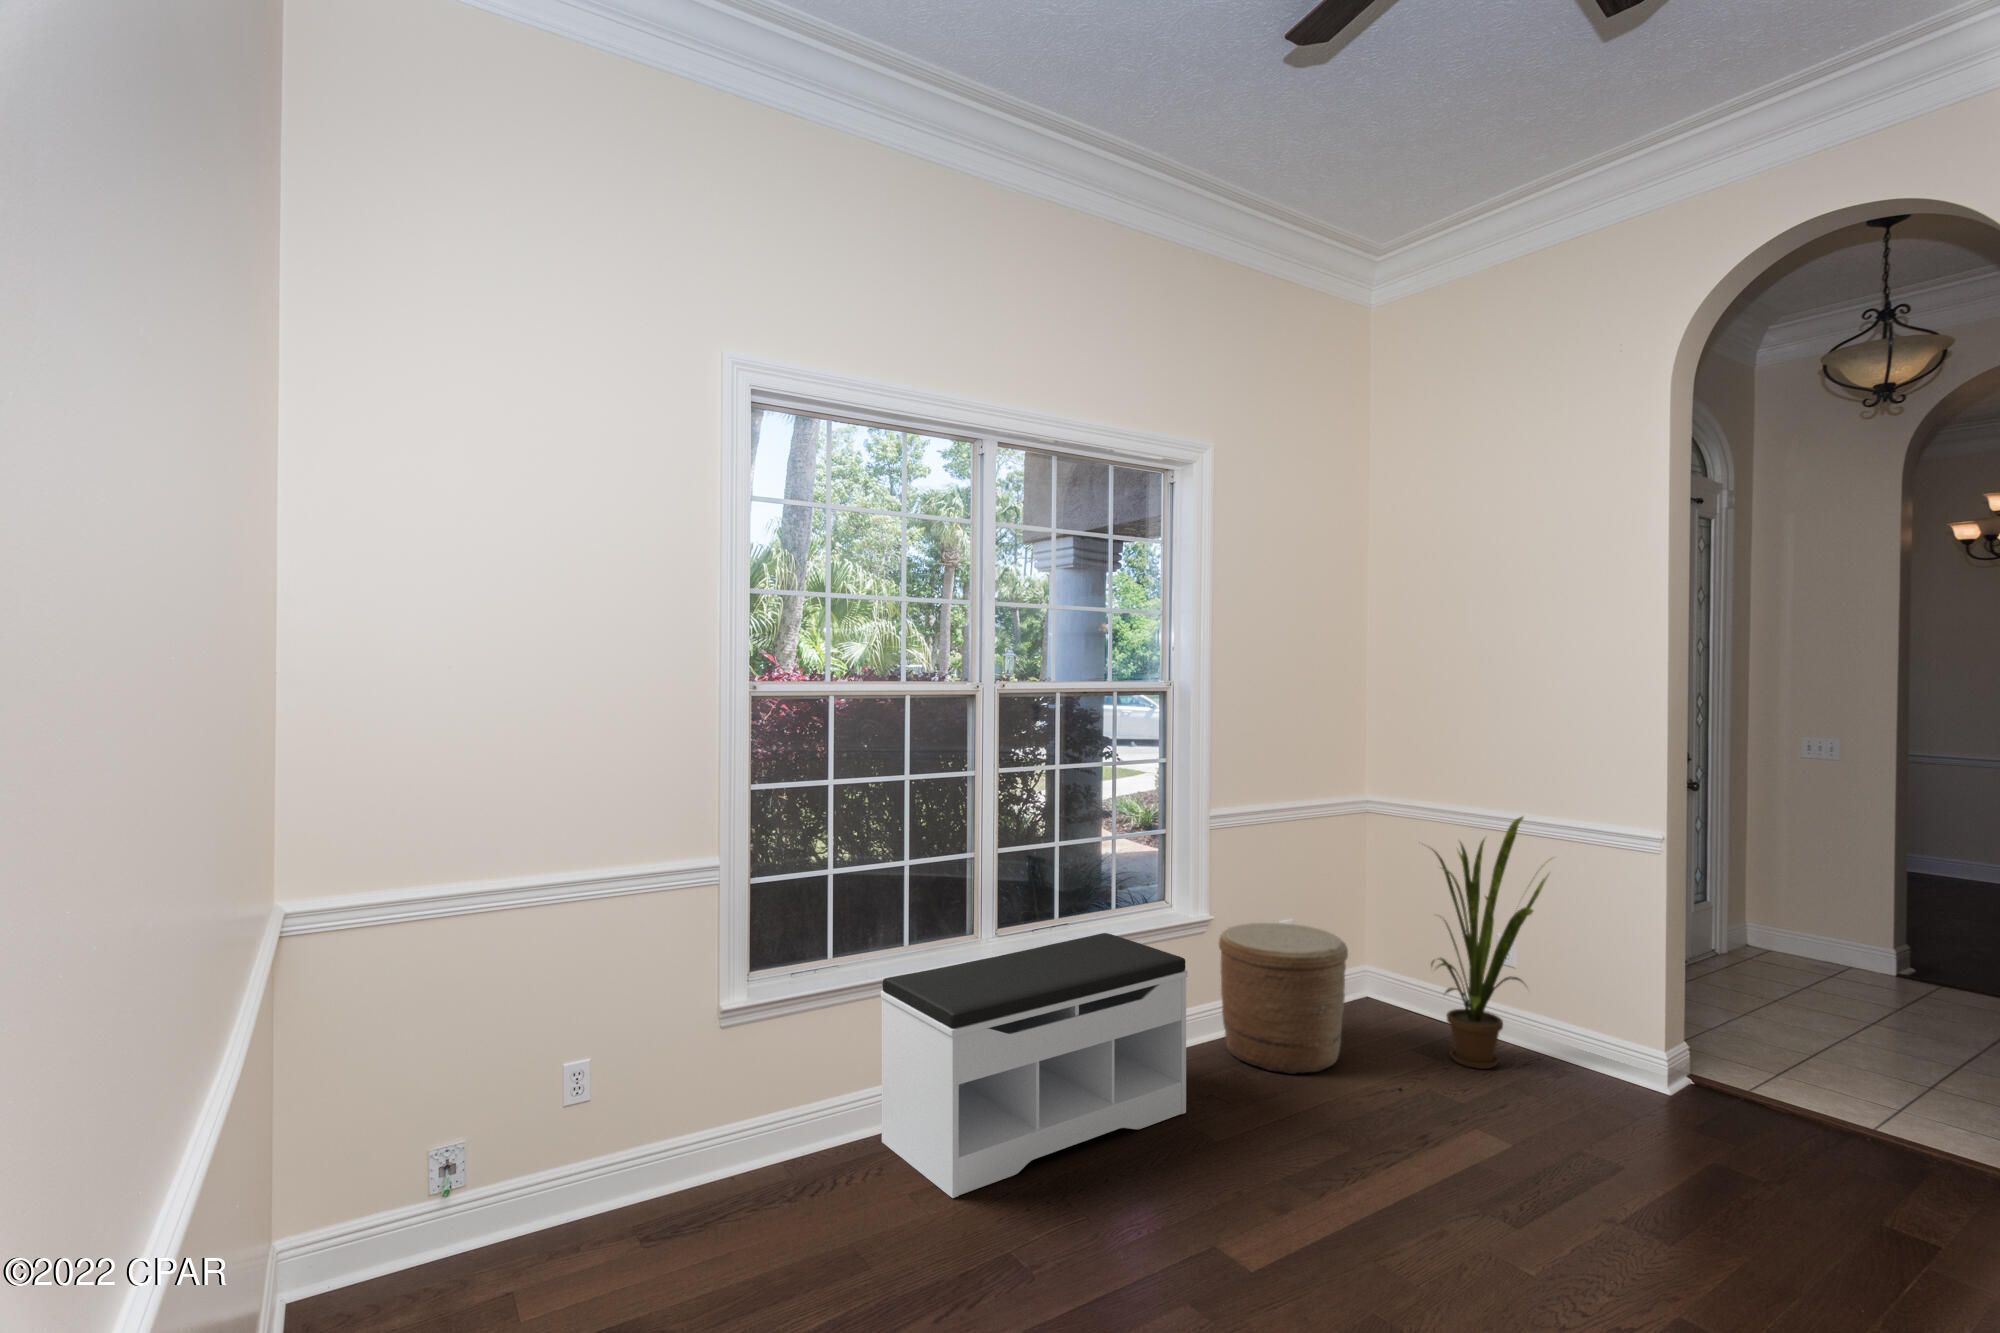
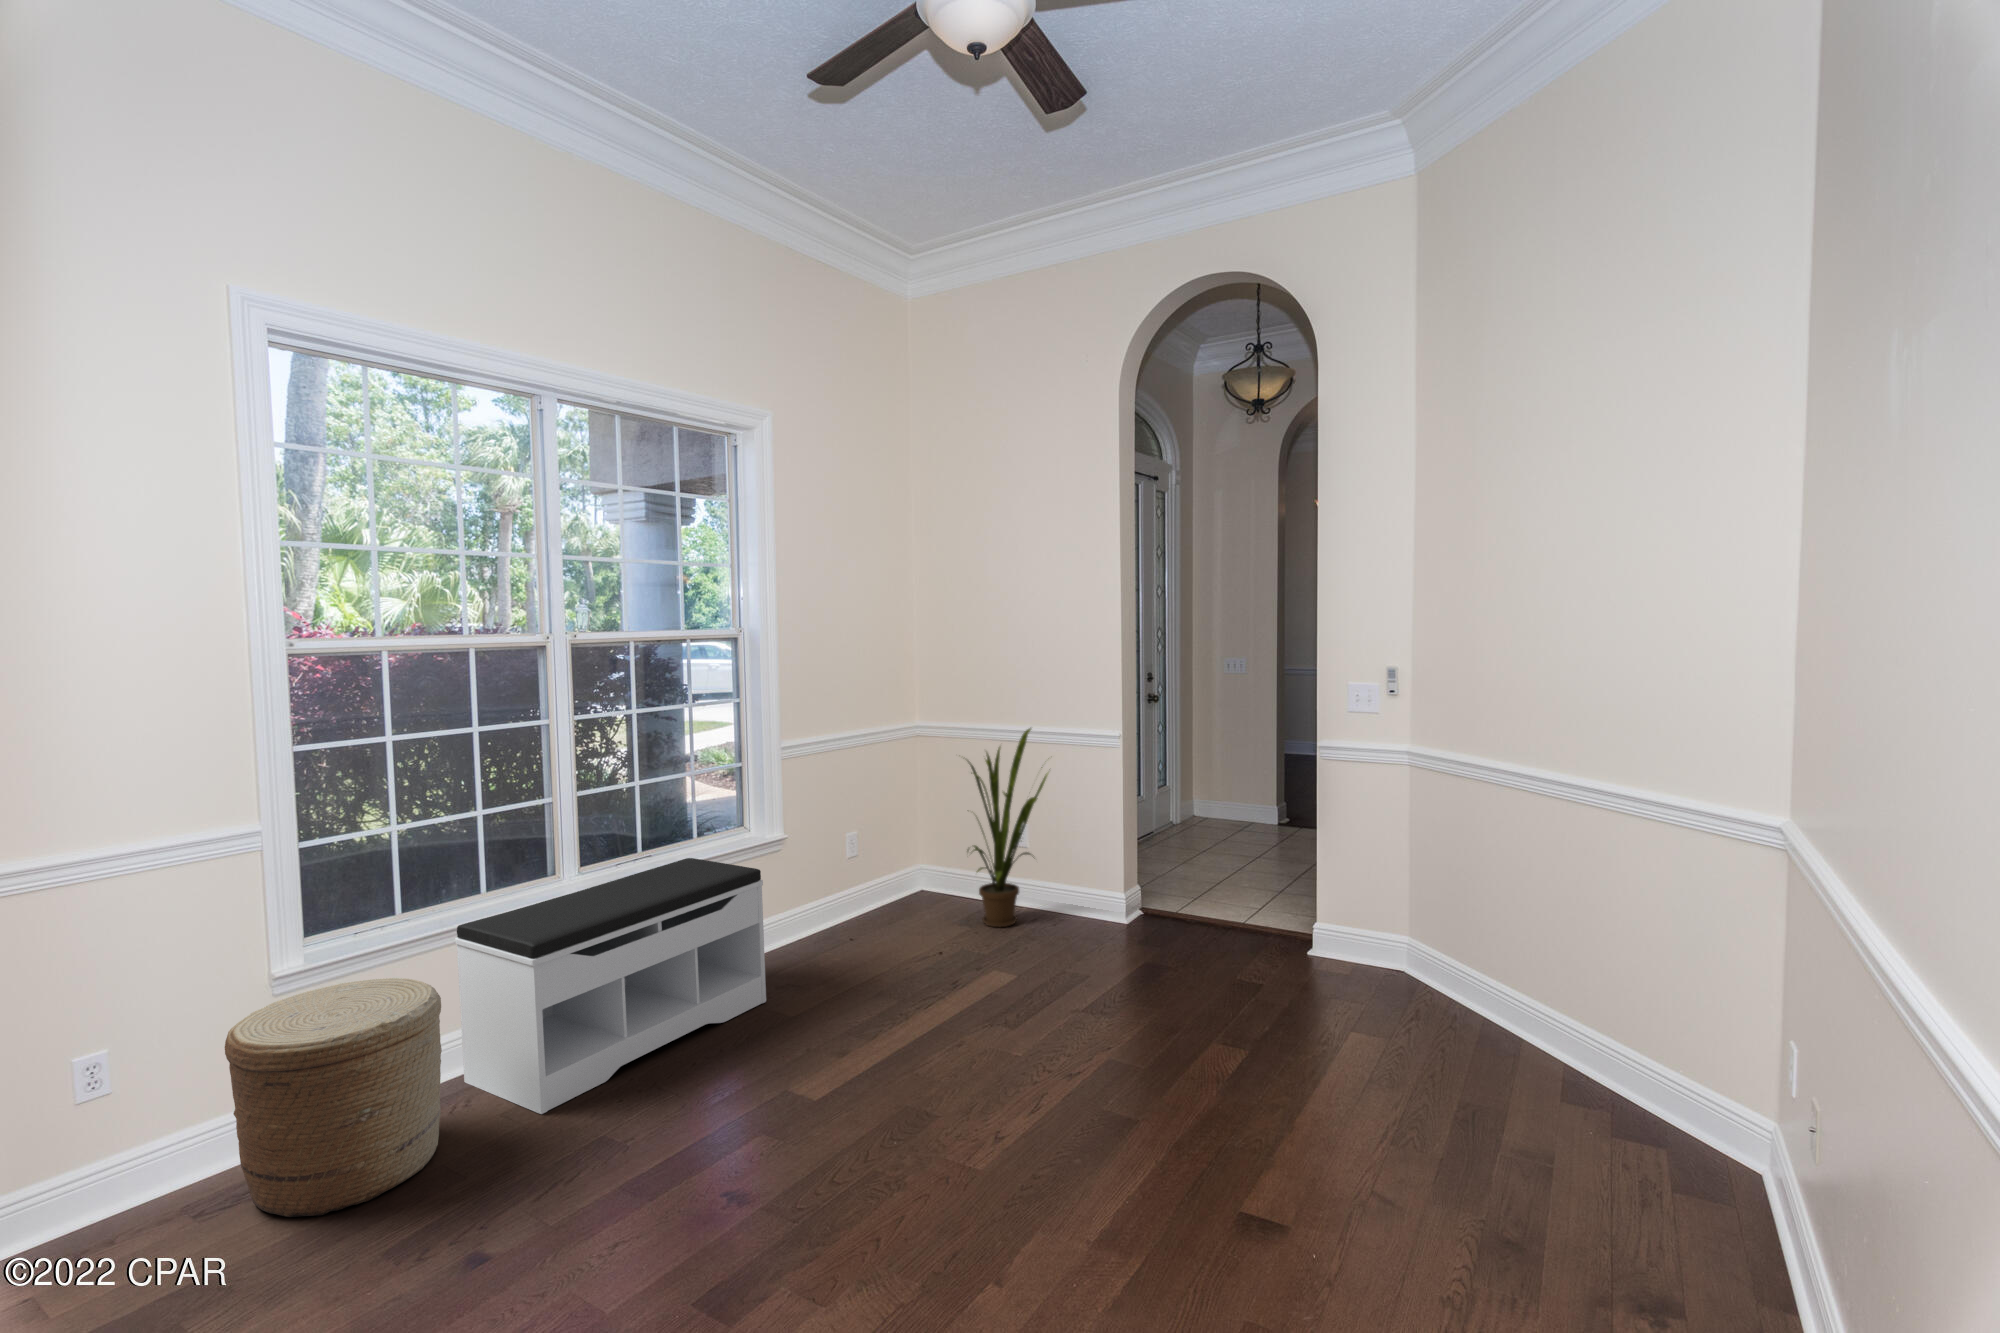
woven basket: present [1219,923,1348,1074] -> present [225,978,442,1217]

